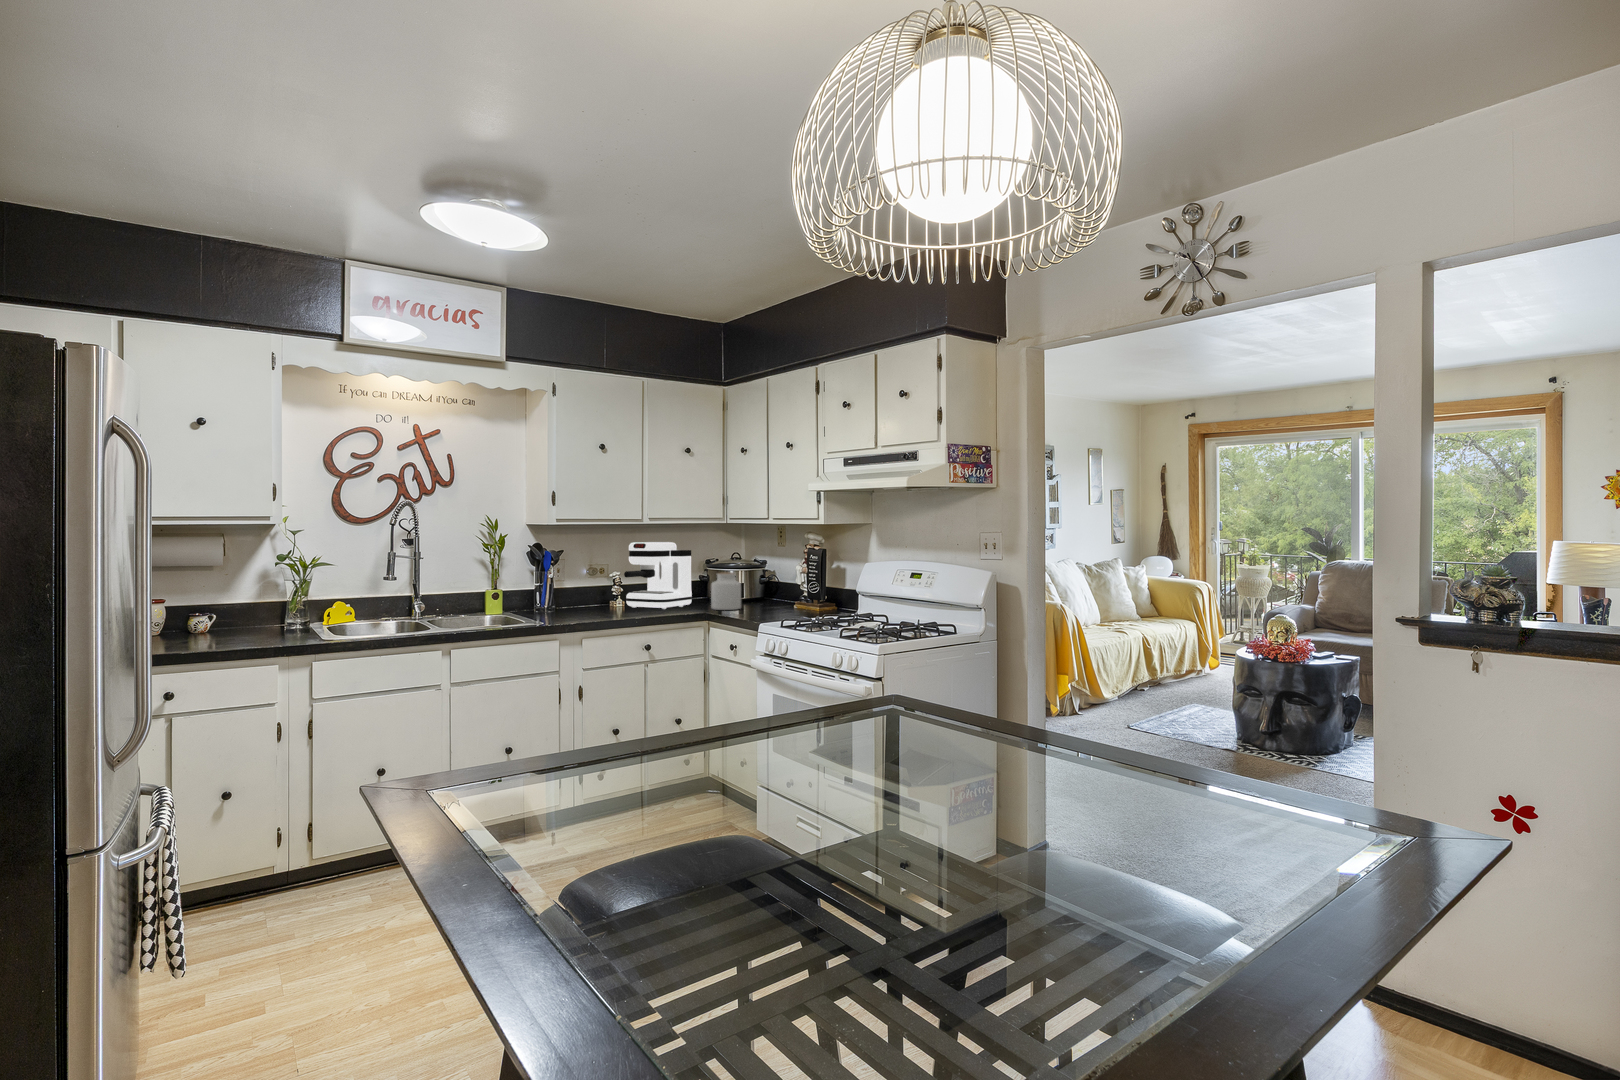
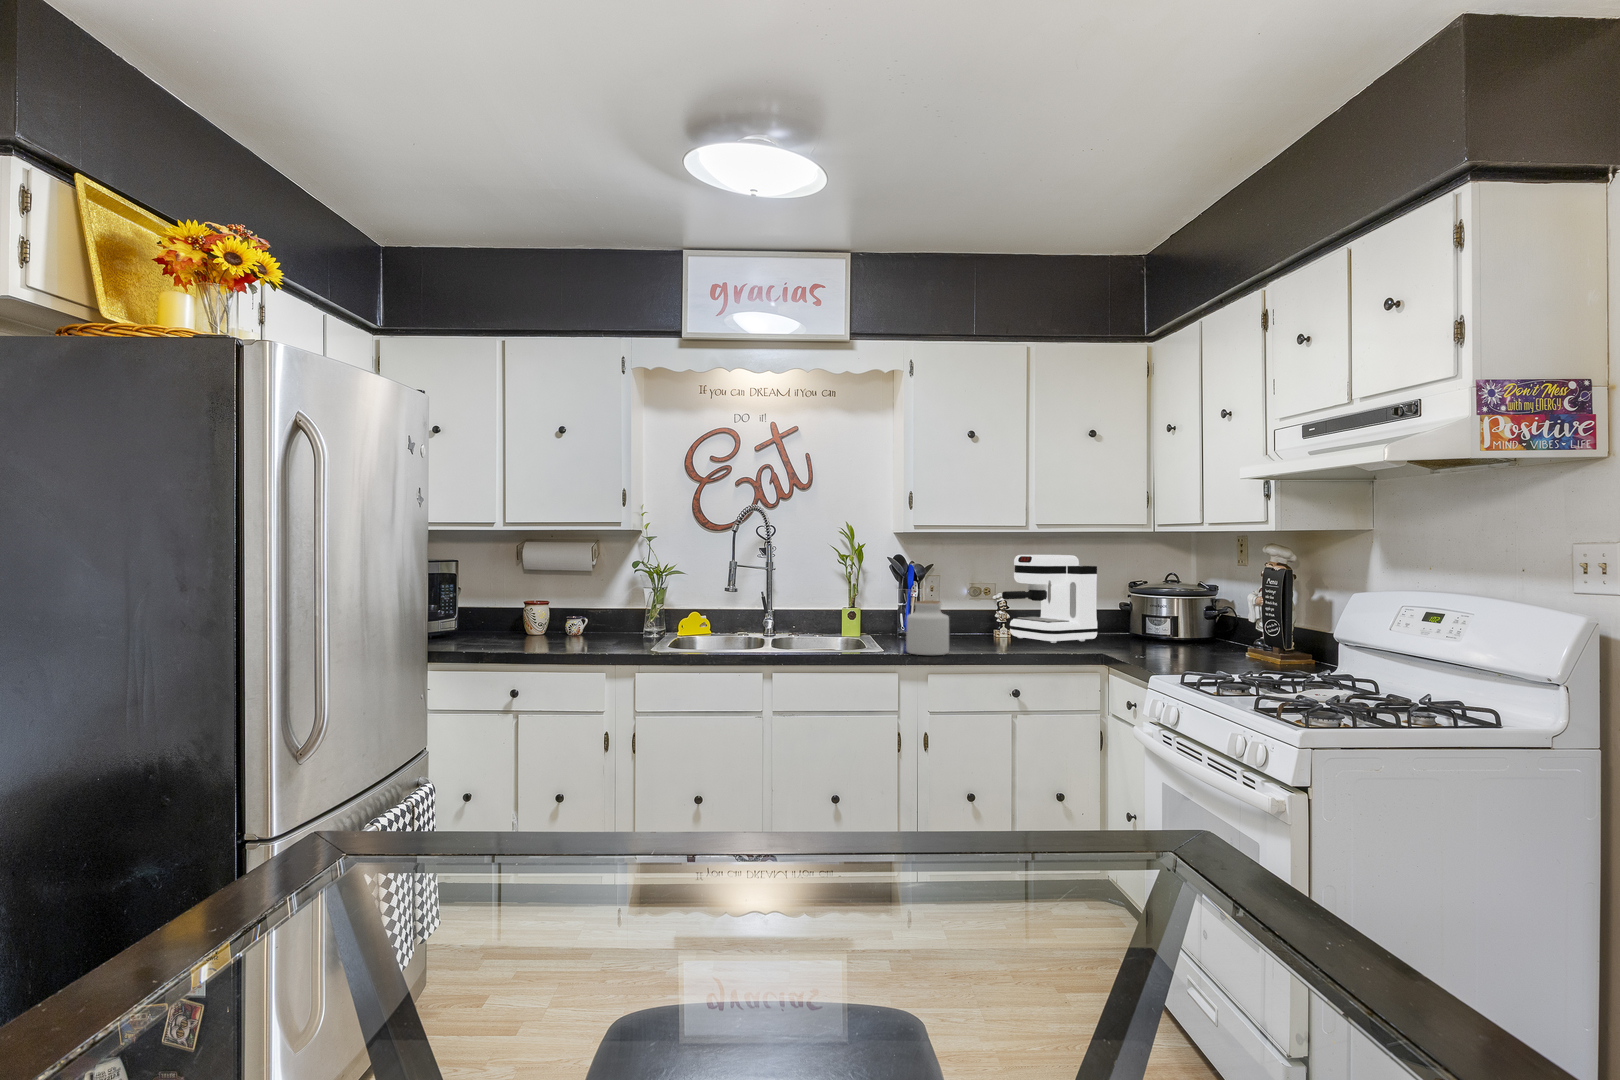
jar: present [711,572,741,610] -> present [906,601,949,655]

